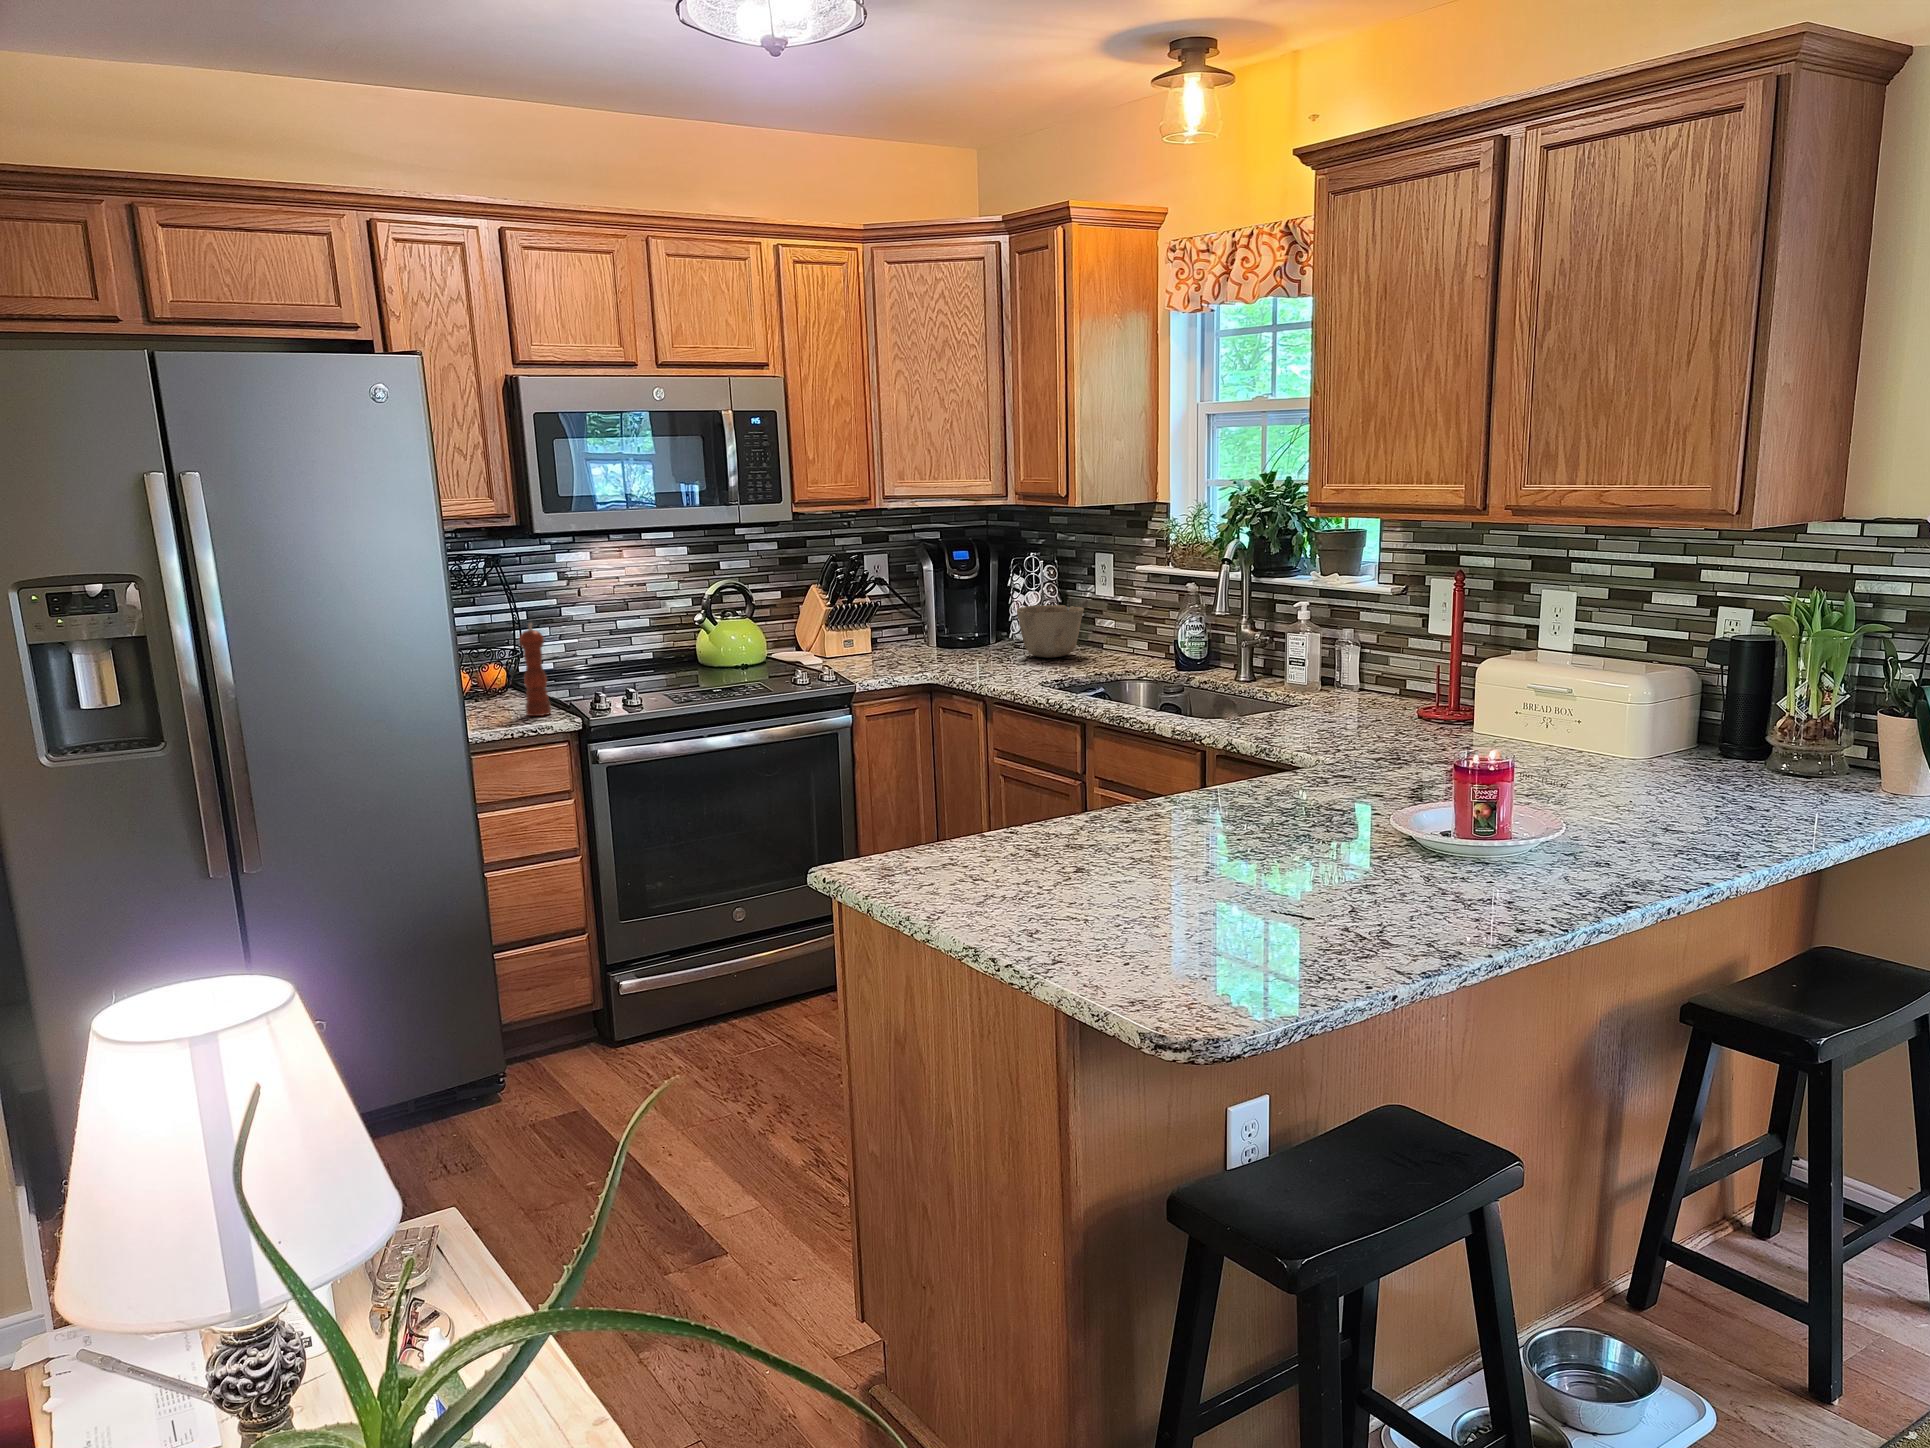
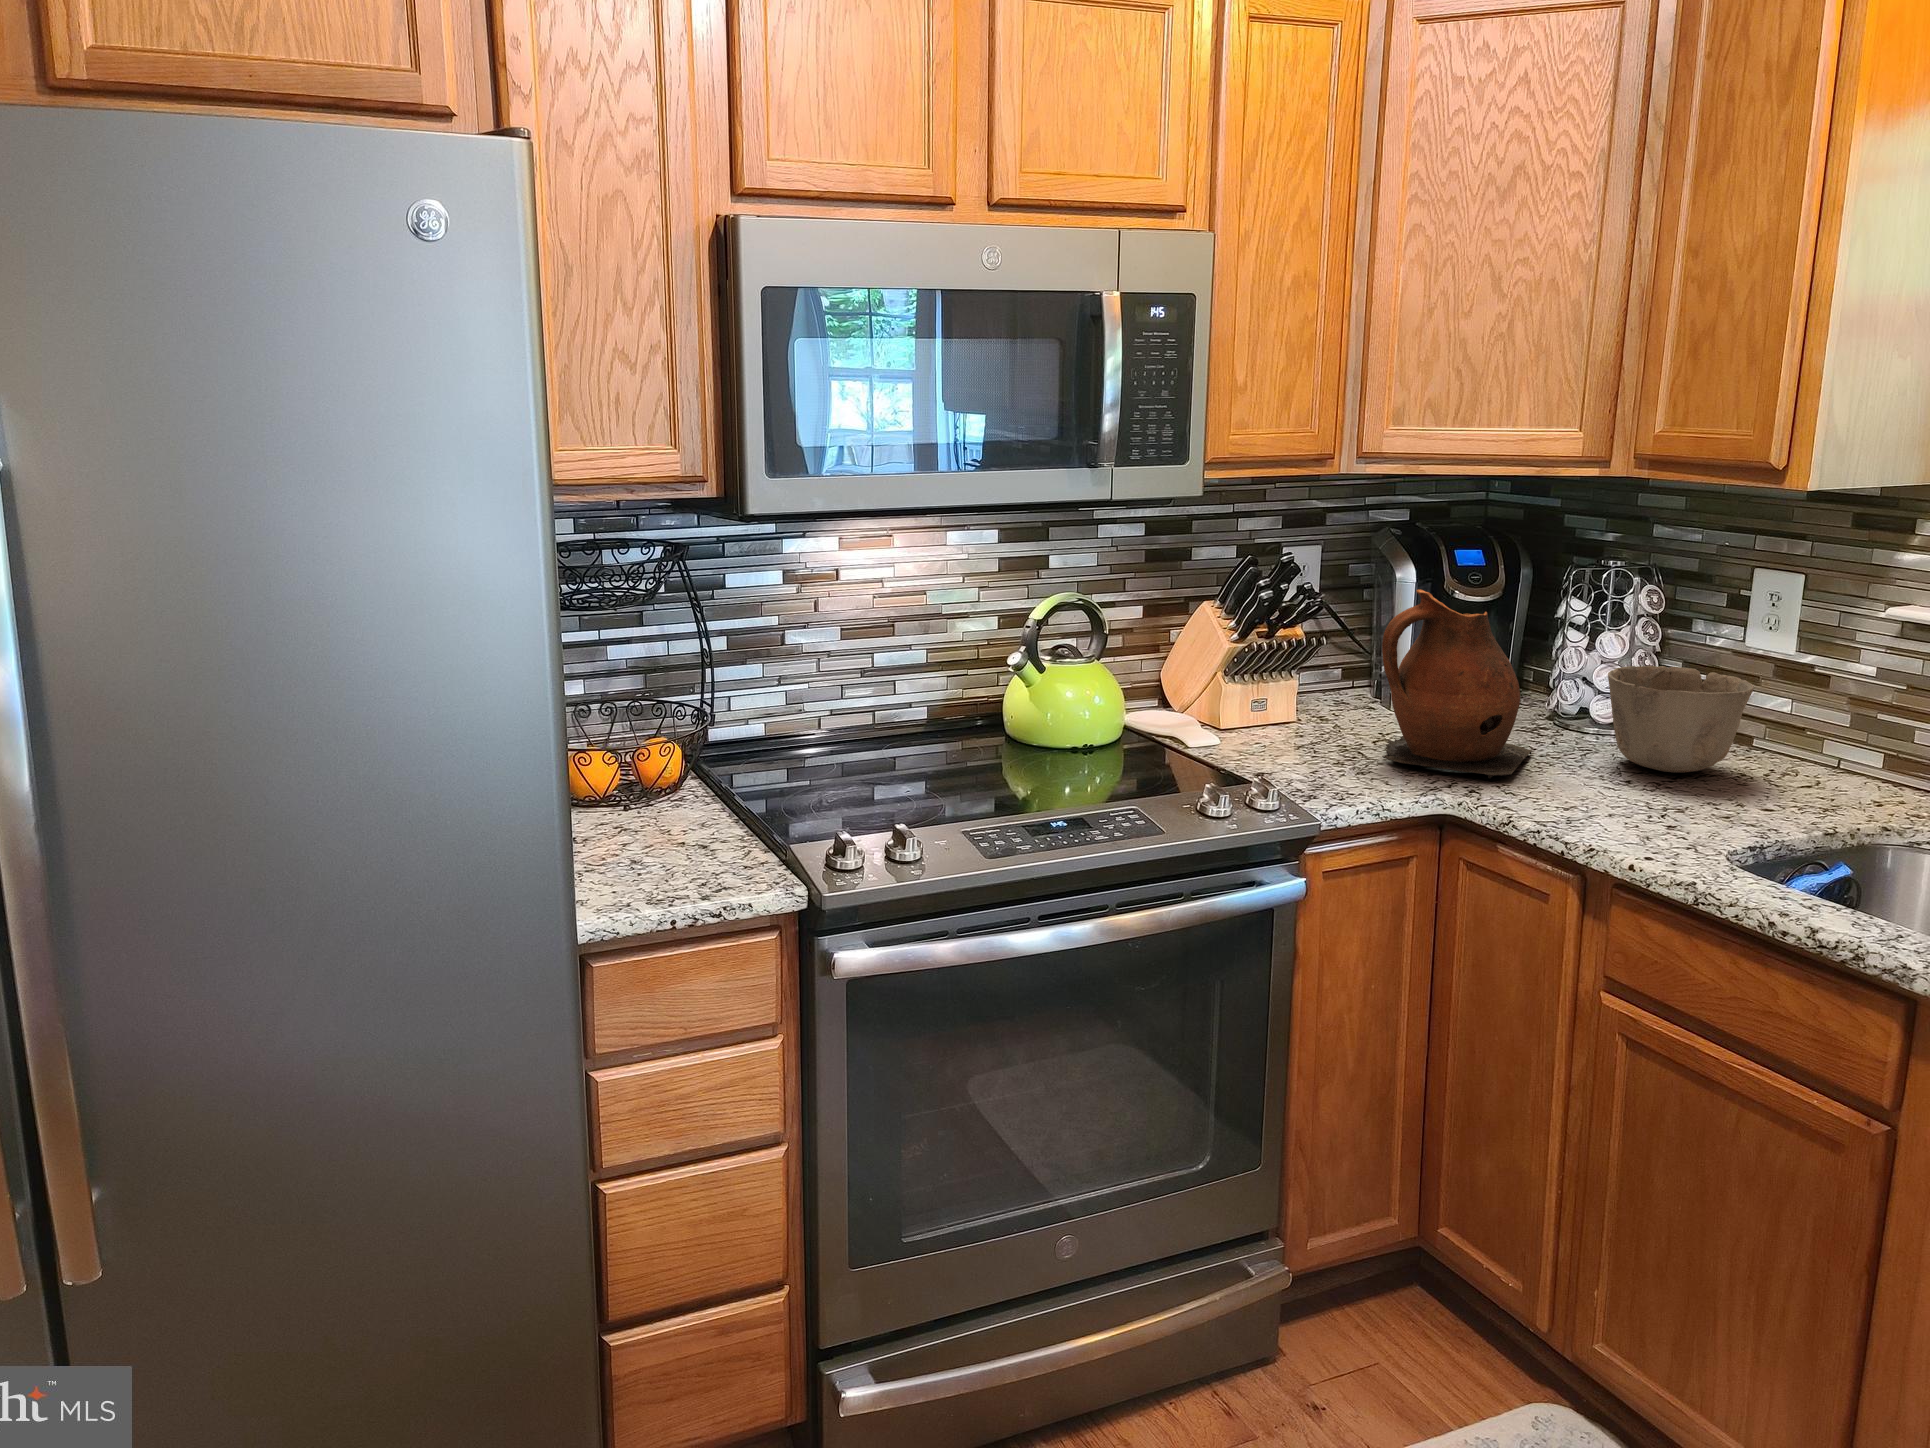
ceramic pitcher: none [898,568,985,664] -> present [1382,589,1532,779]
pepper mill: present [519,624,551,716] -> none [705,701,756,883]

